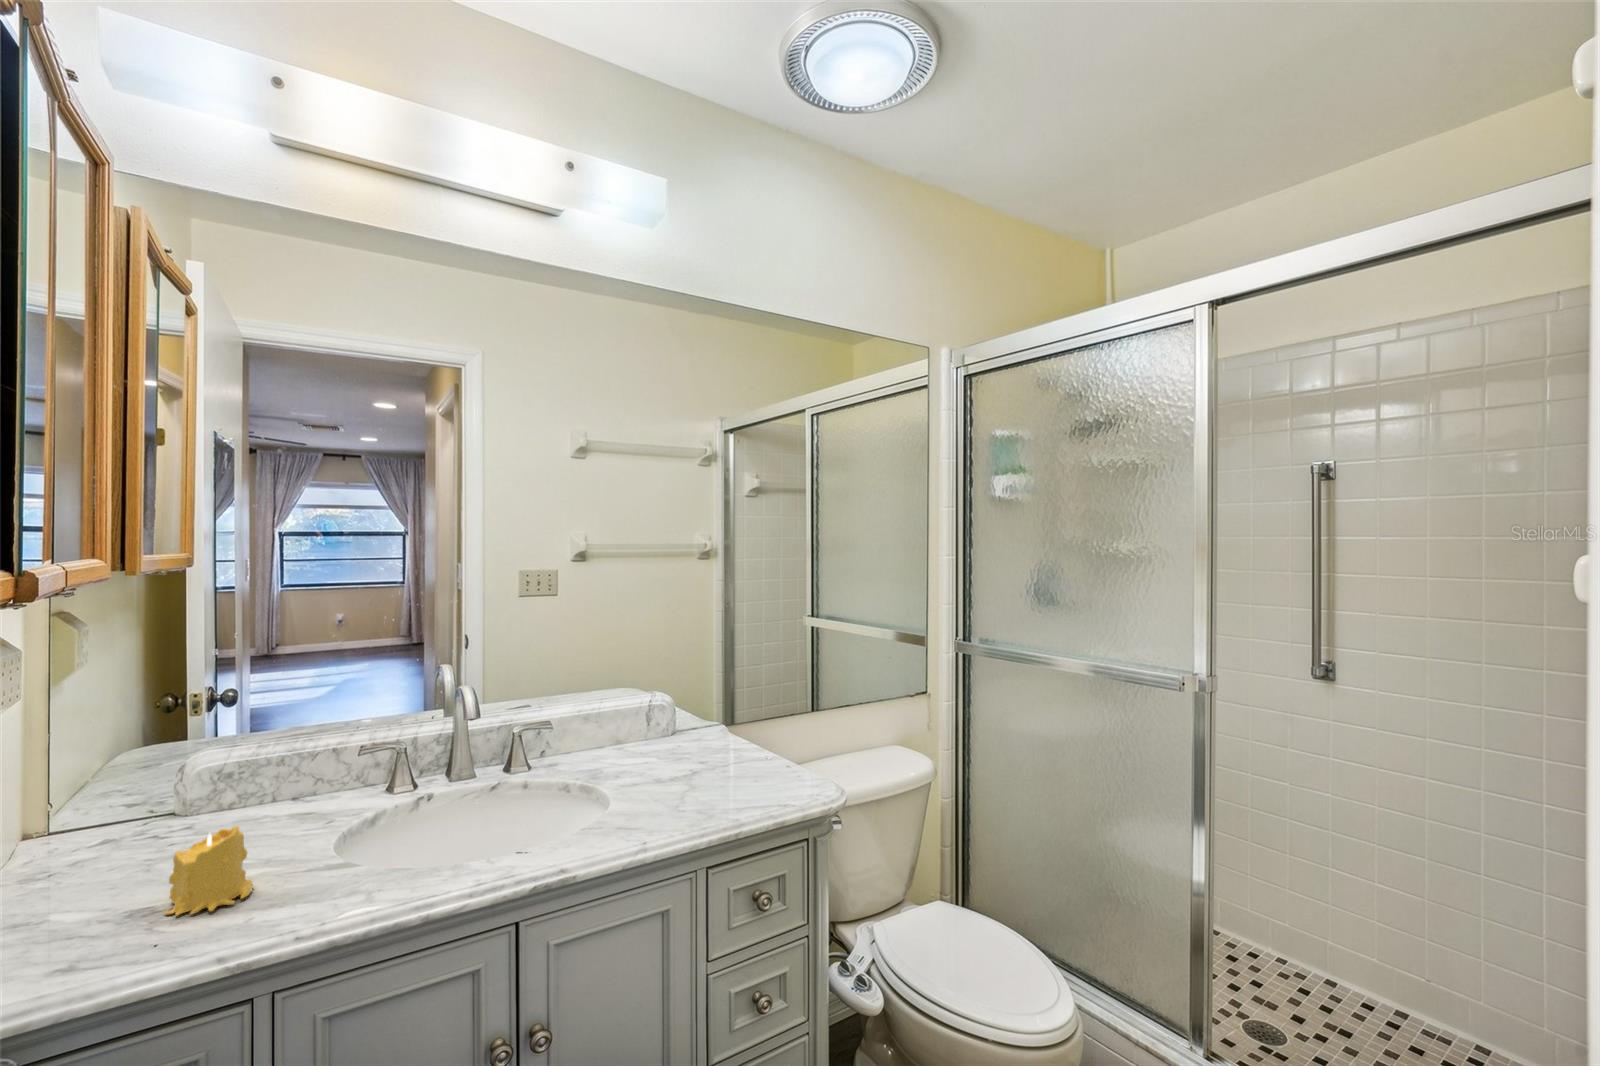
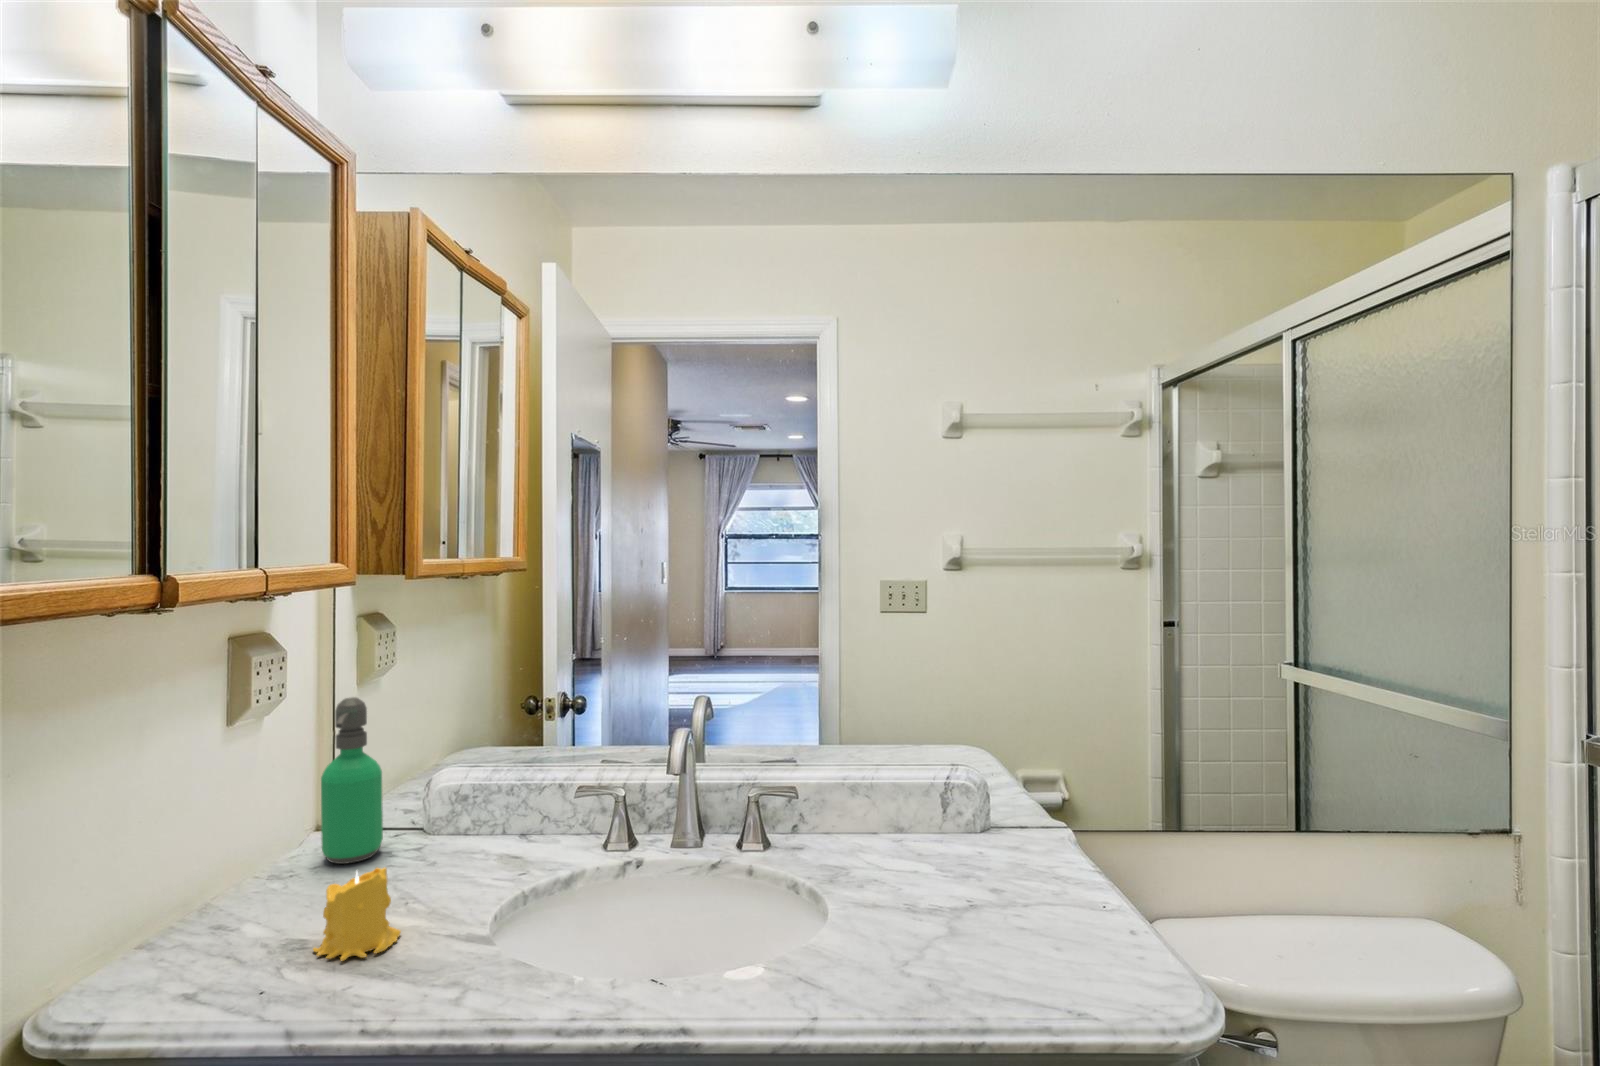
soap dispenser: none [71,691,147,857] -> present [321,697,383,864]

